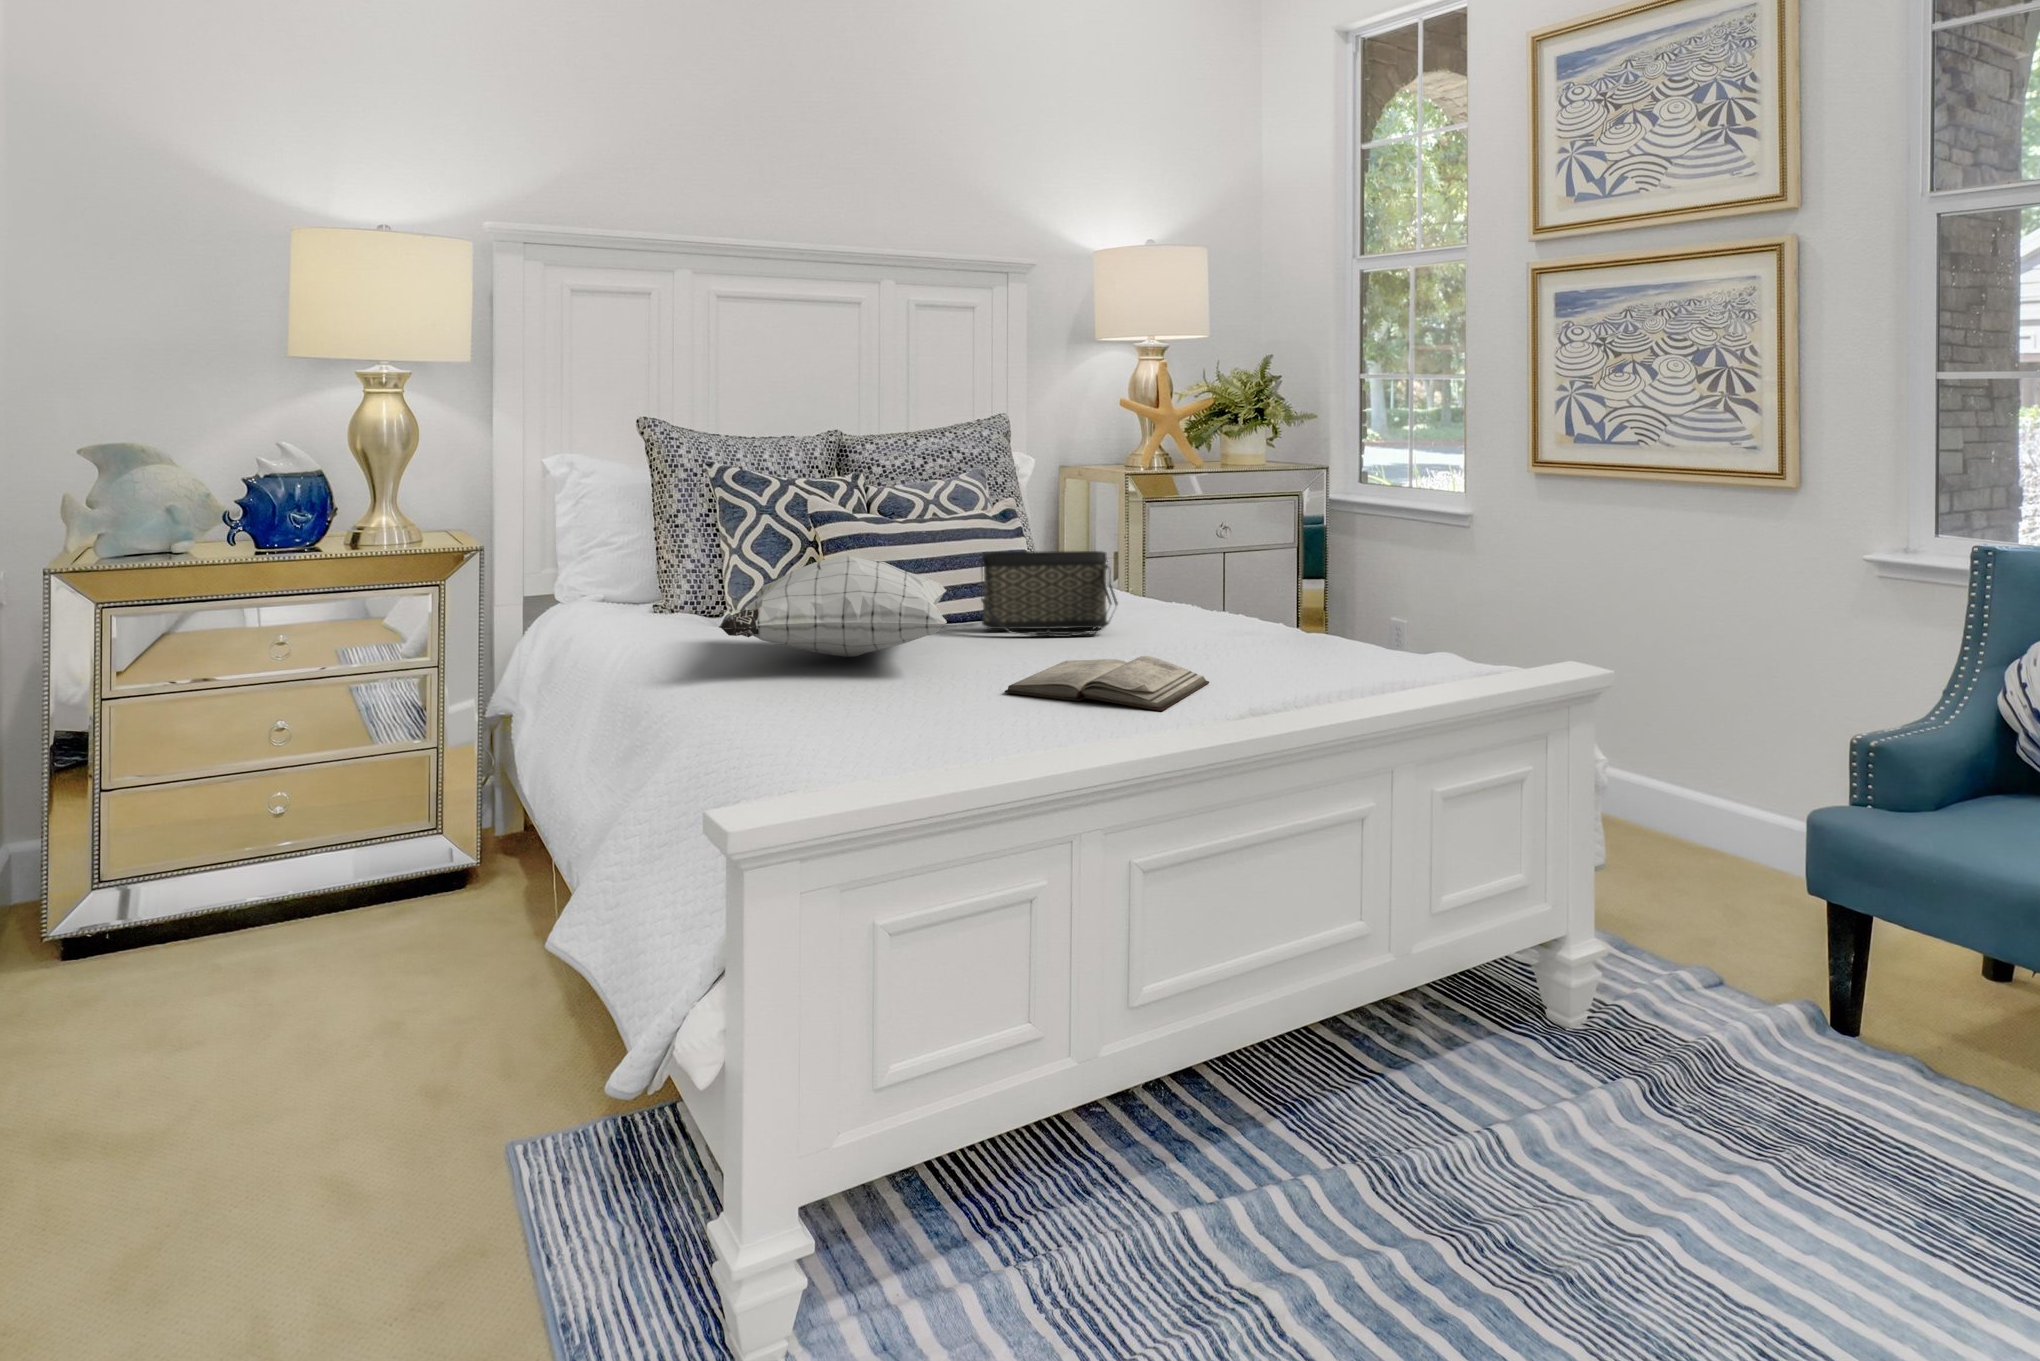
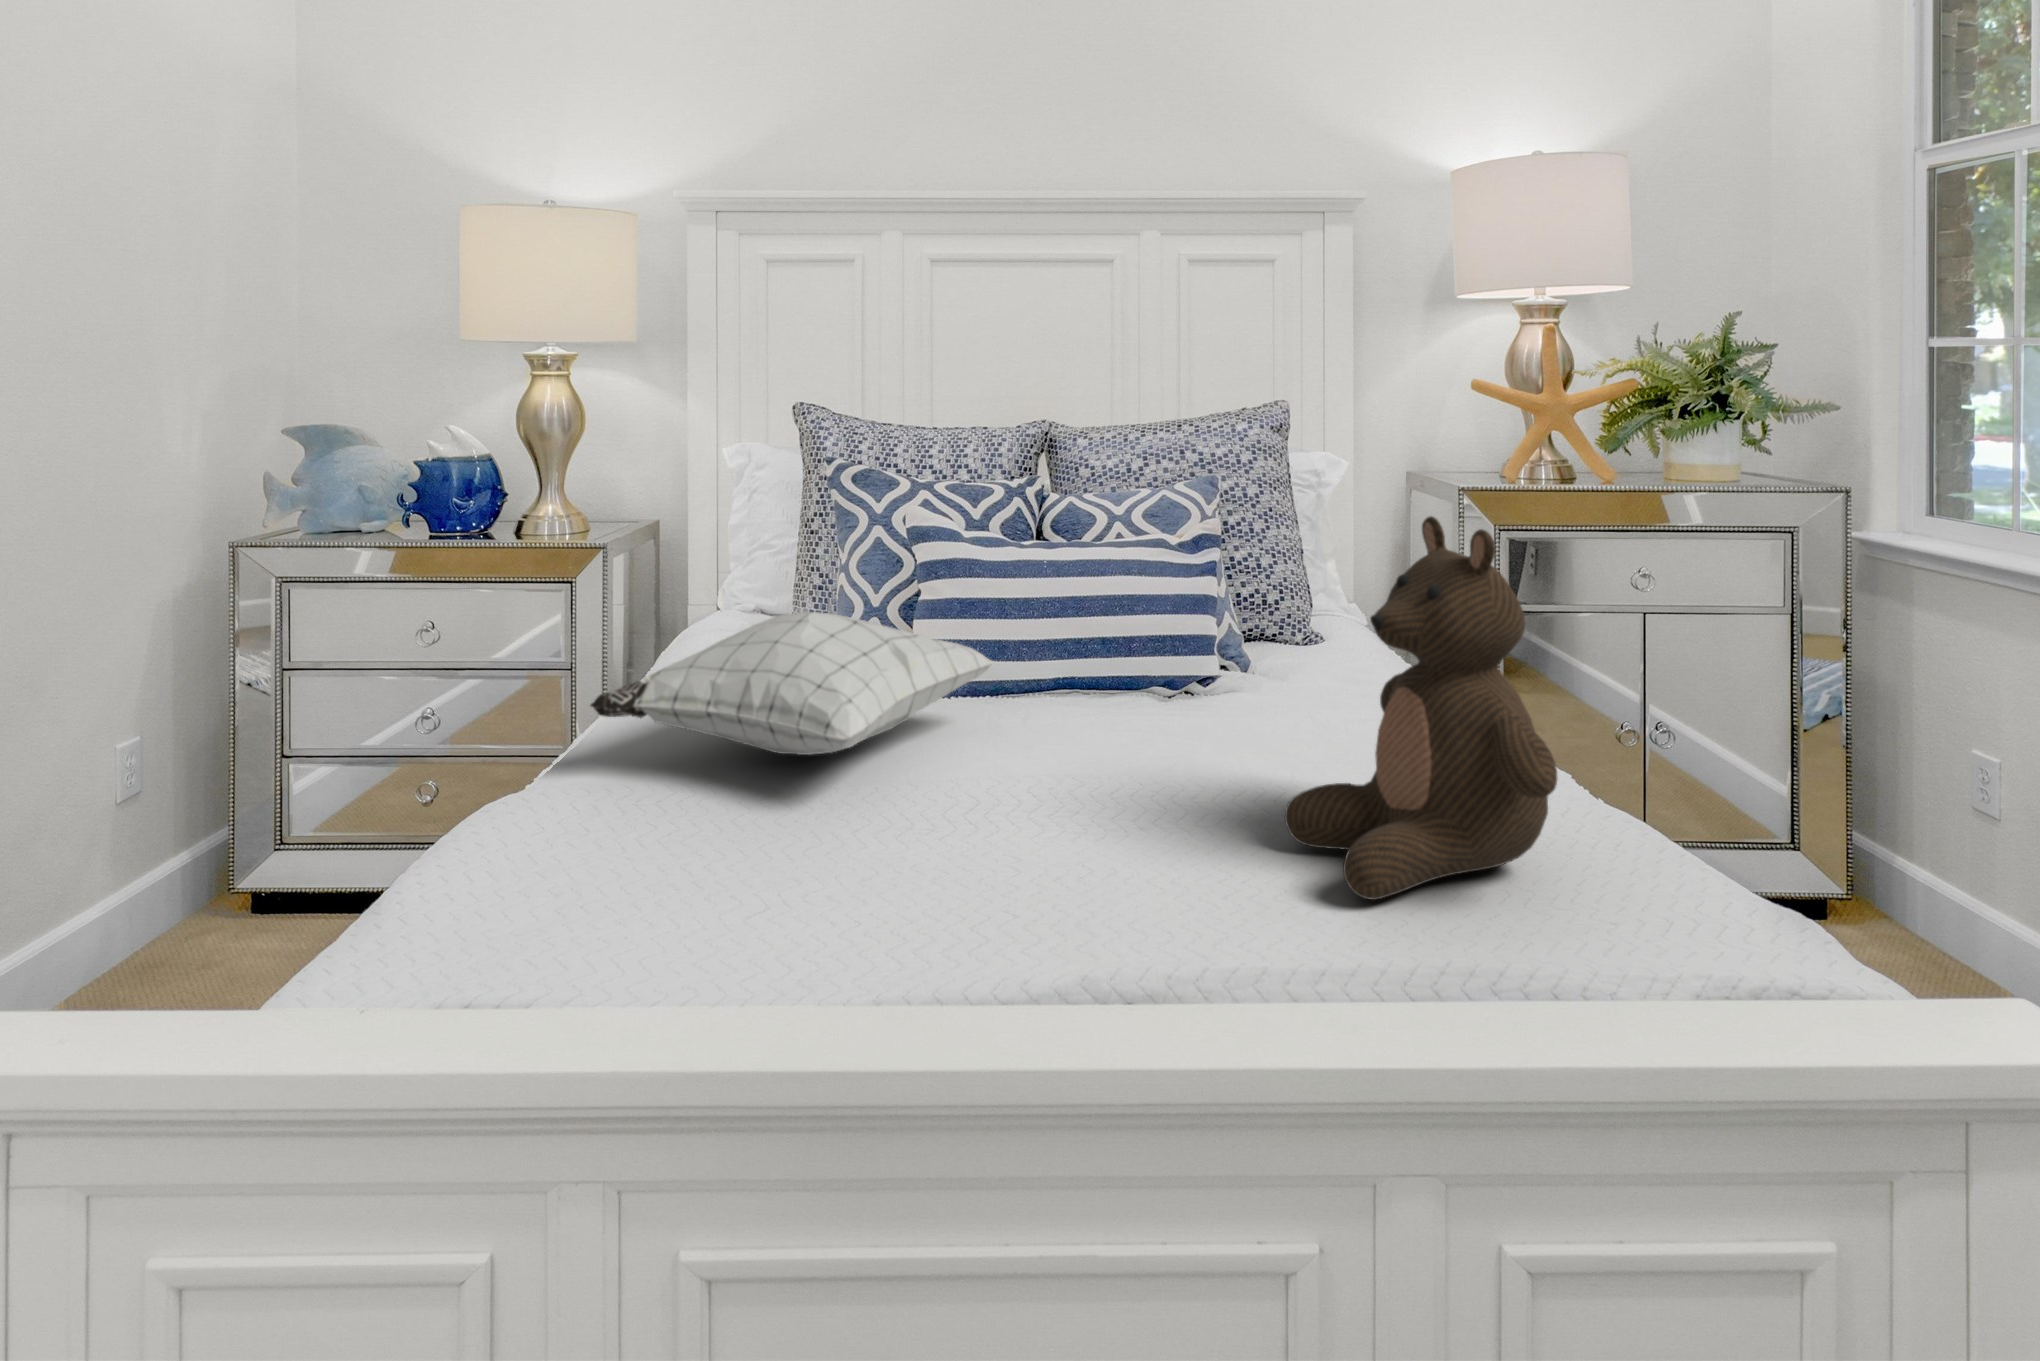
stuffed bear: none [1205,465,1360,666] -> present [1285,516,1557,900]
handbag: present [980,551,1118,637] -> none [1045,610,1238,756]
diary: present [1004,656,1209,711] -> none [854,820,1192,990]

